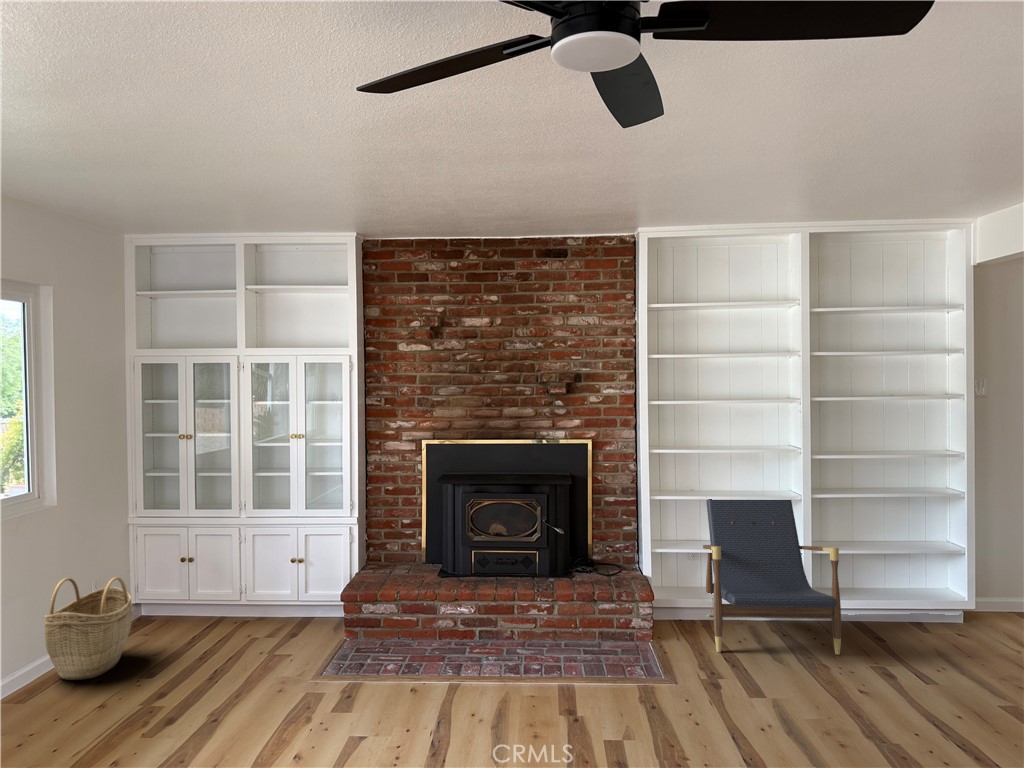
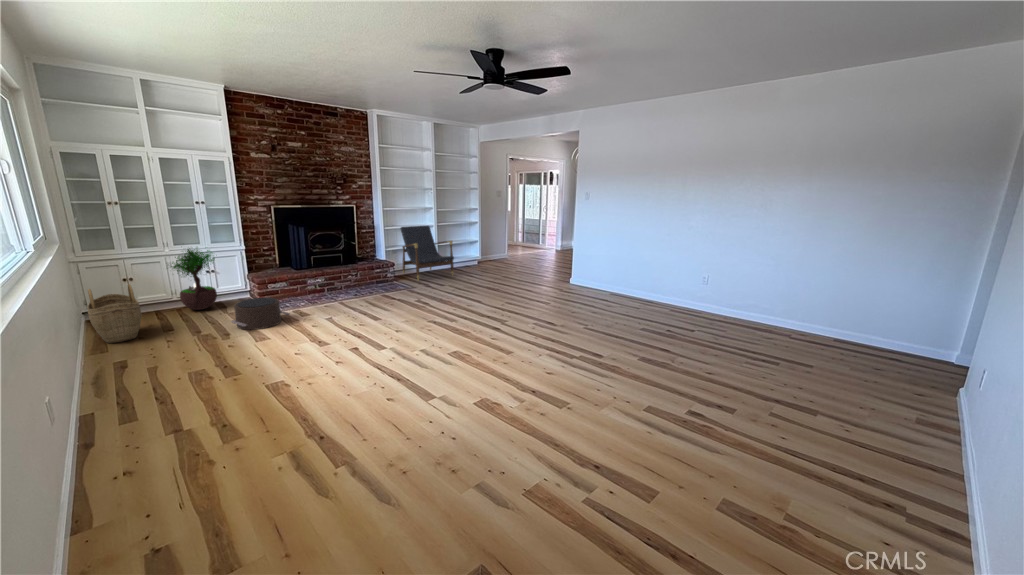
potted tree: none [205,507,288,632] -> present [171,248,217,310]
pouf: none [199,639,313,721] -> present [231,298,290,330]

